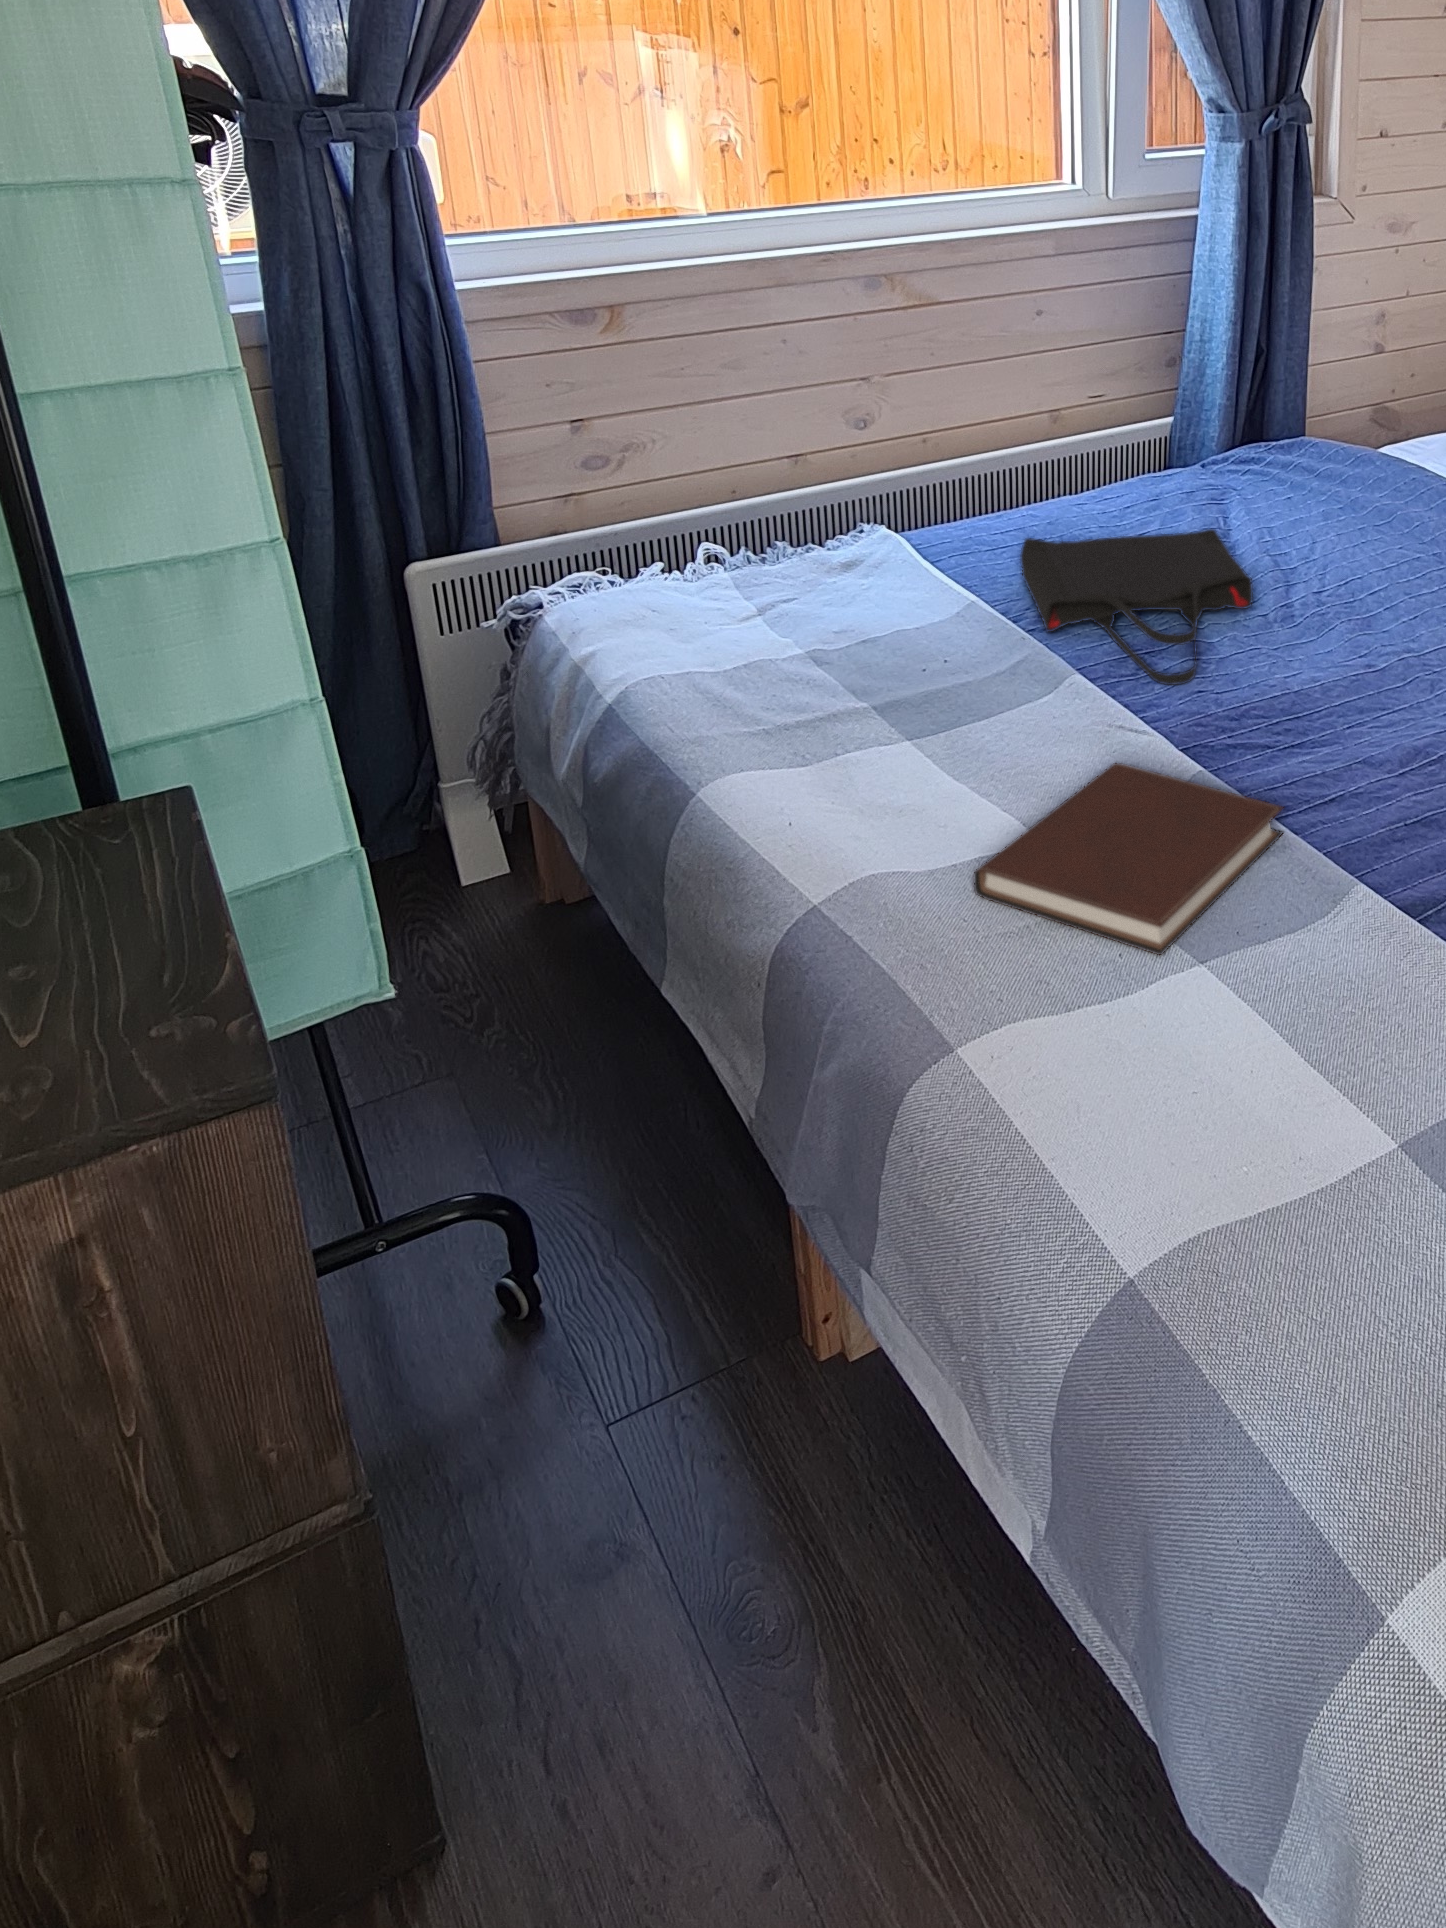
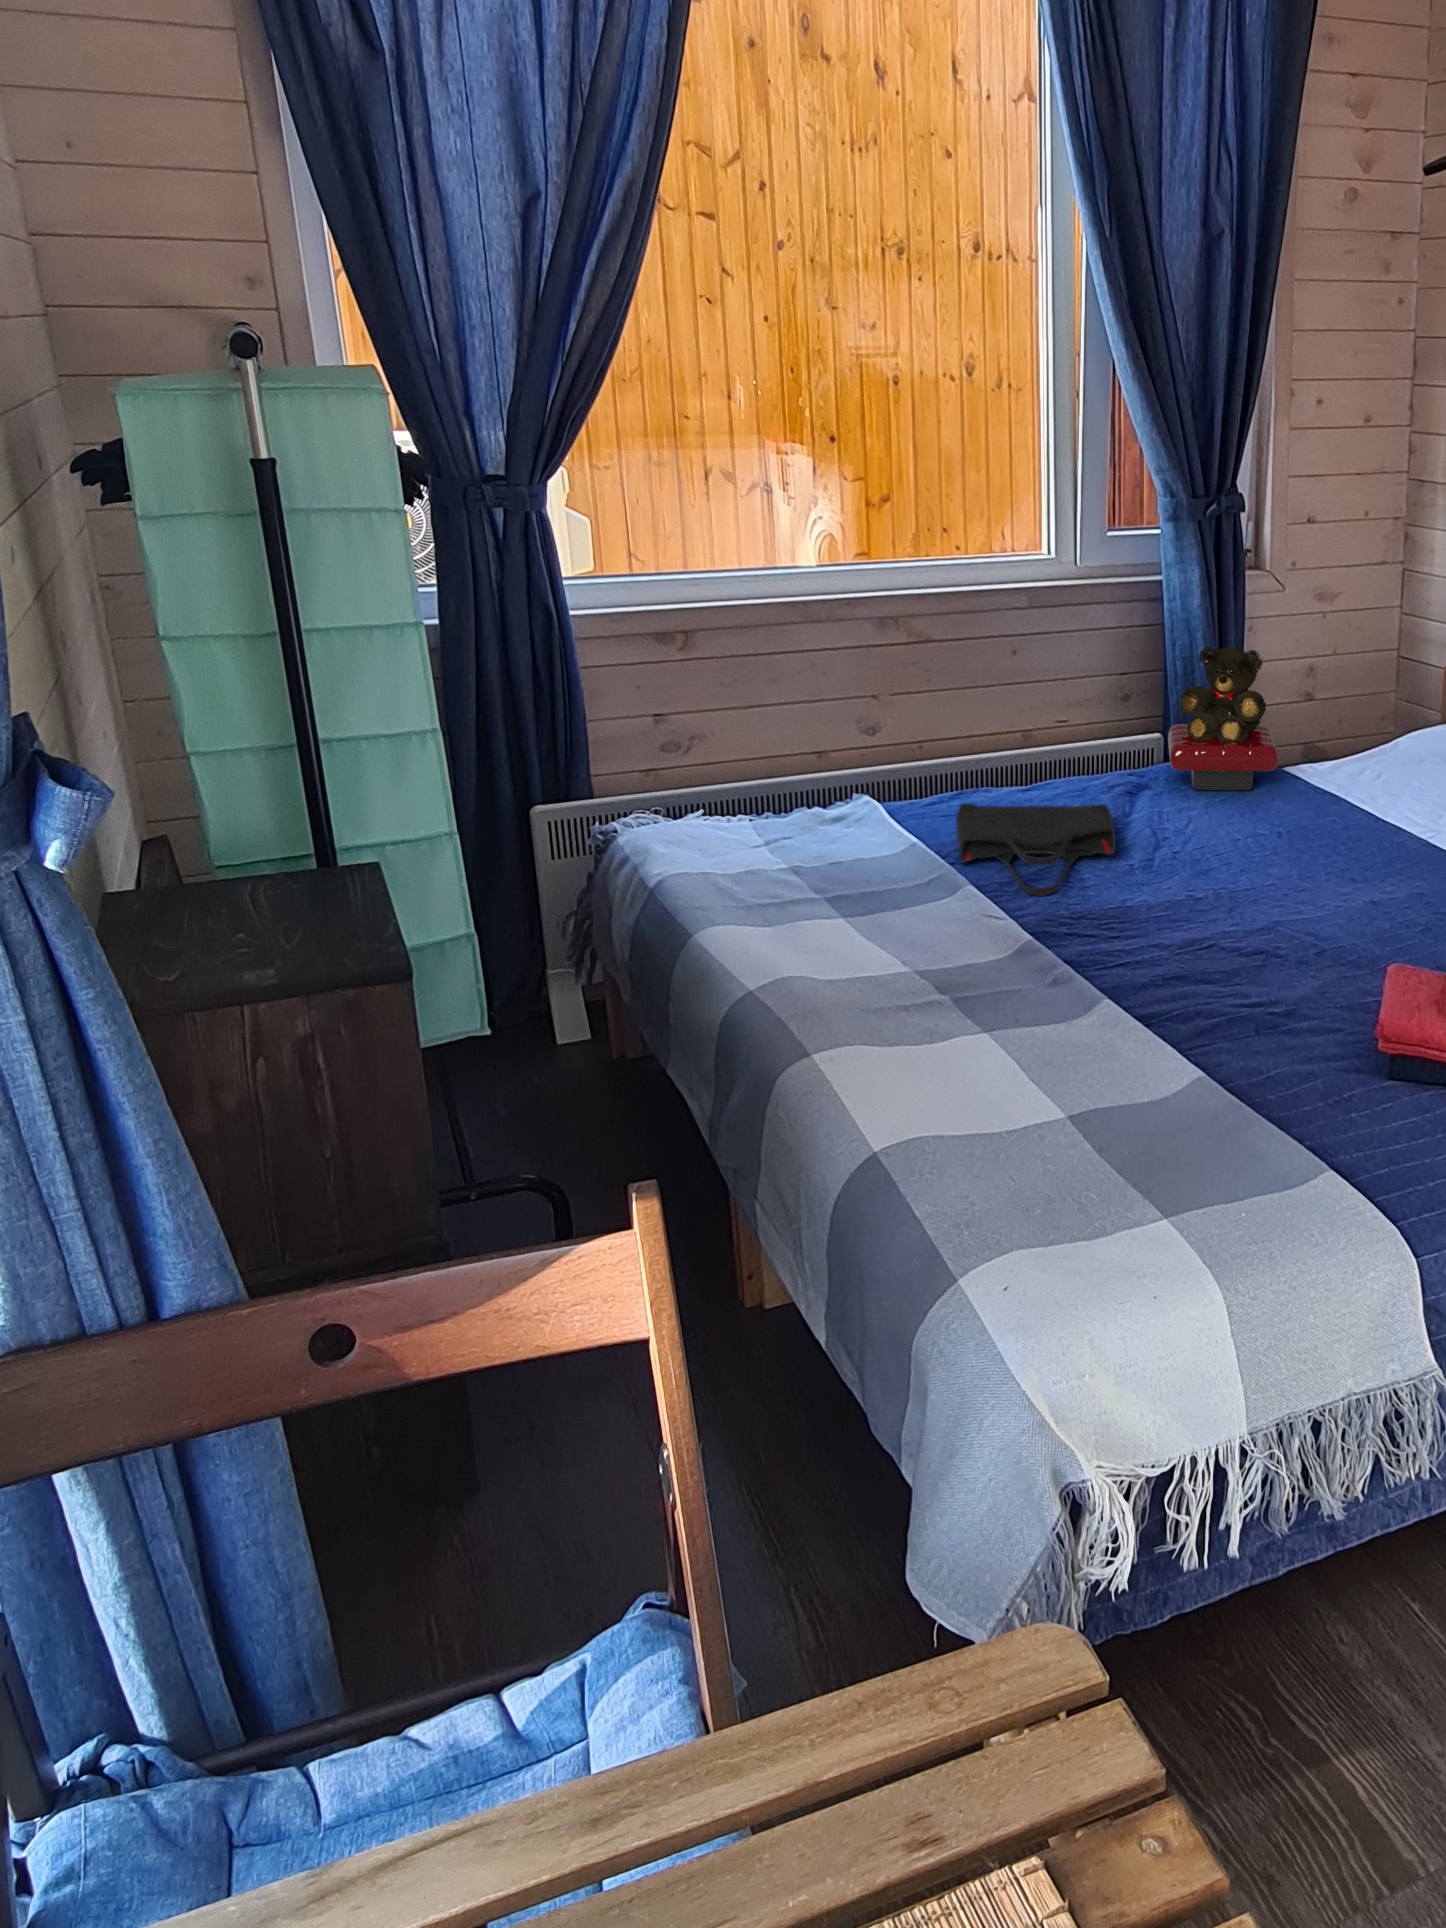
teddy bear: none [1249,305,1405,489] -> present [1168,647,1278,790]
notebook: present [974,763,1283,955] -> none [853,928,1073,1023]

